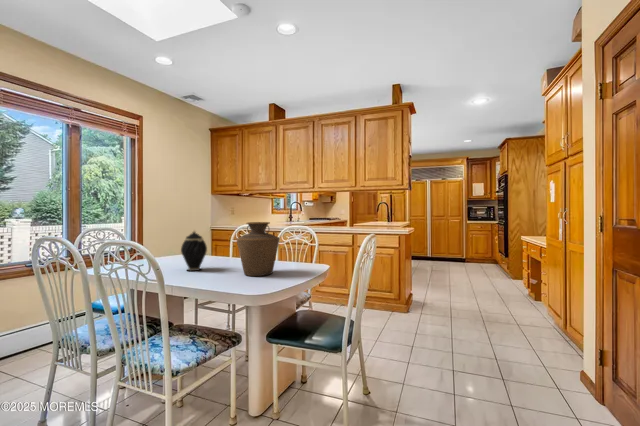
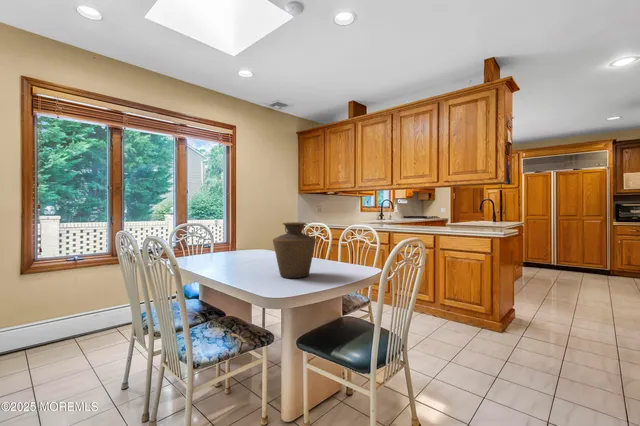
teapot: present [181,230,207,271] -> none [232,229,256,268]

